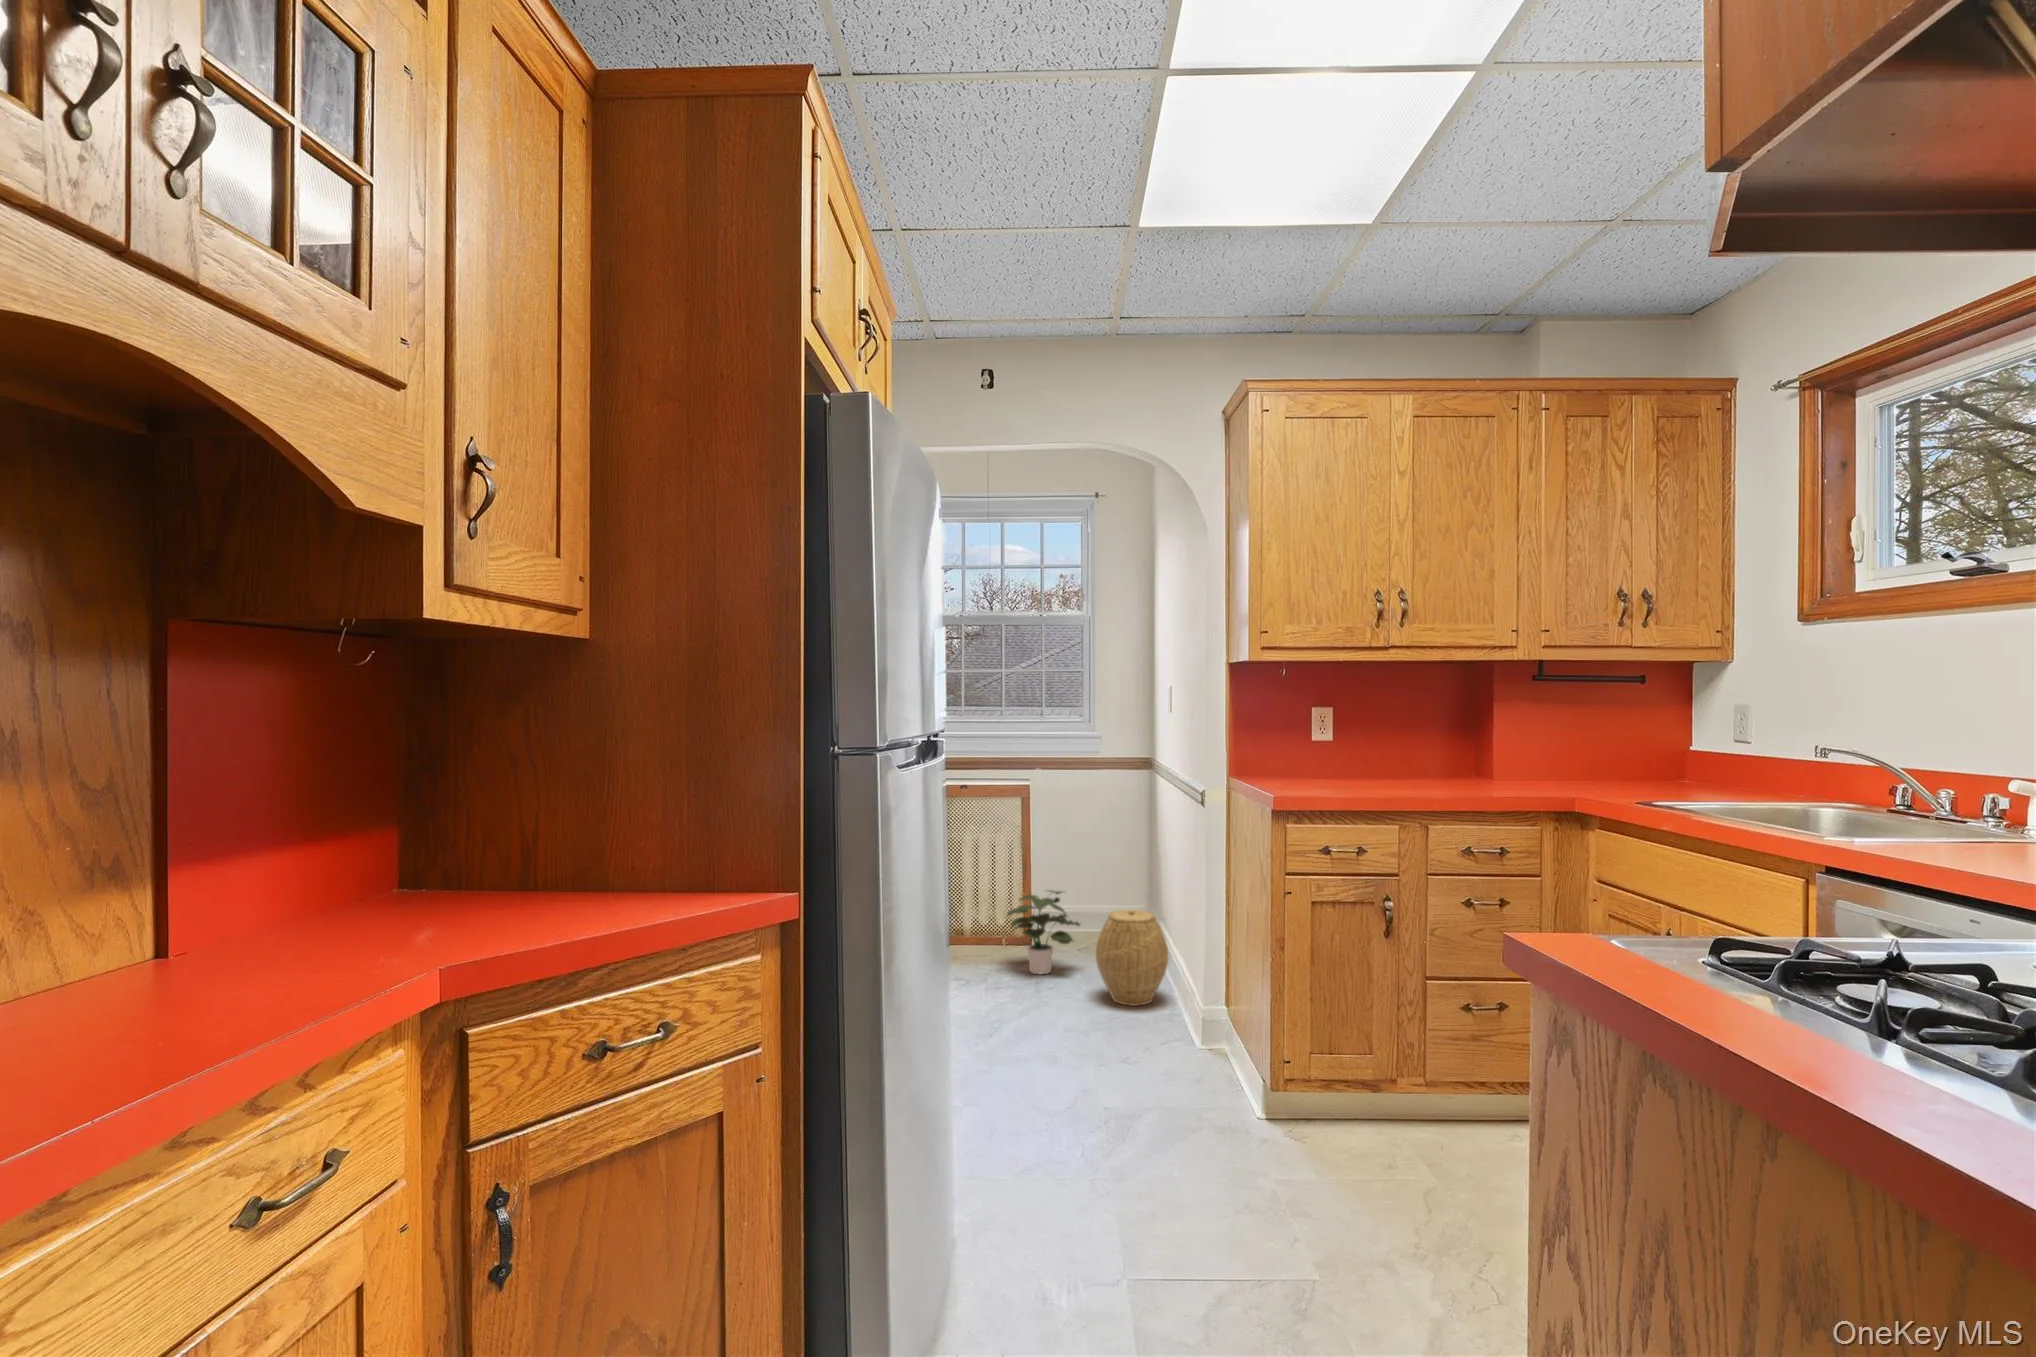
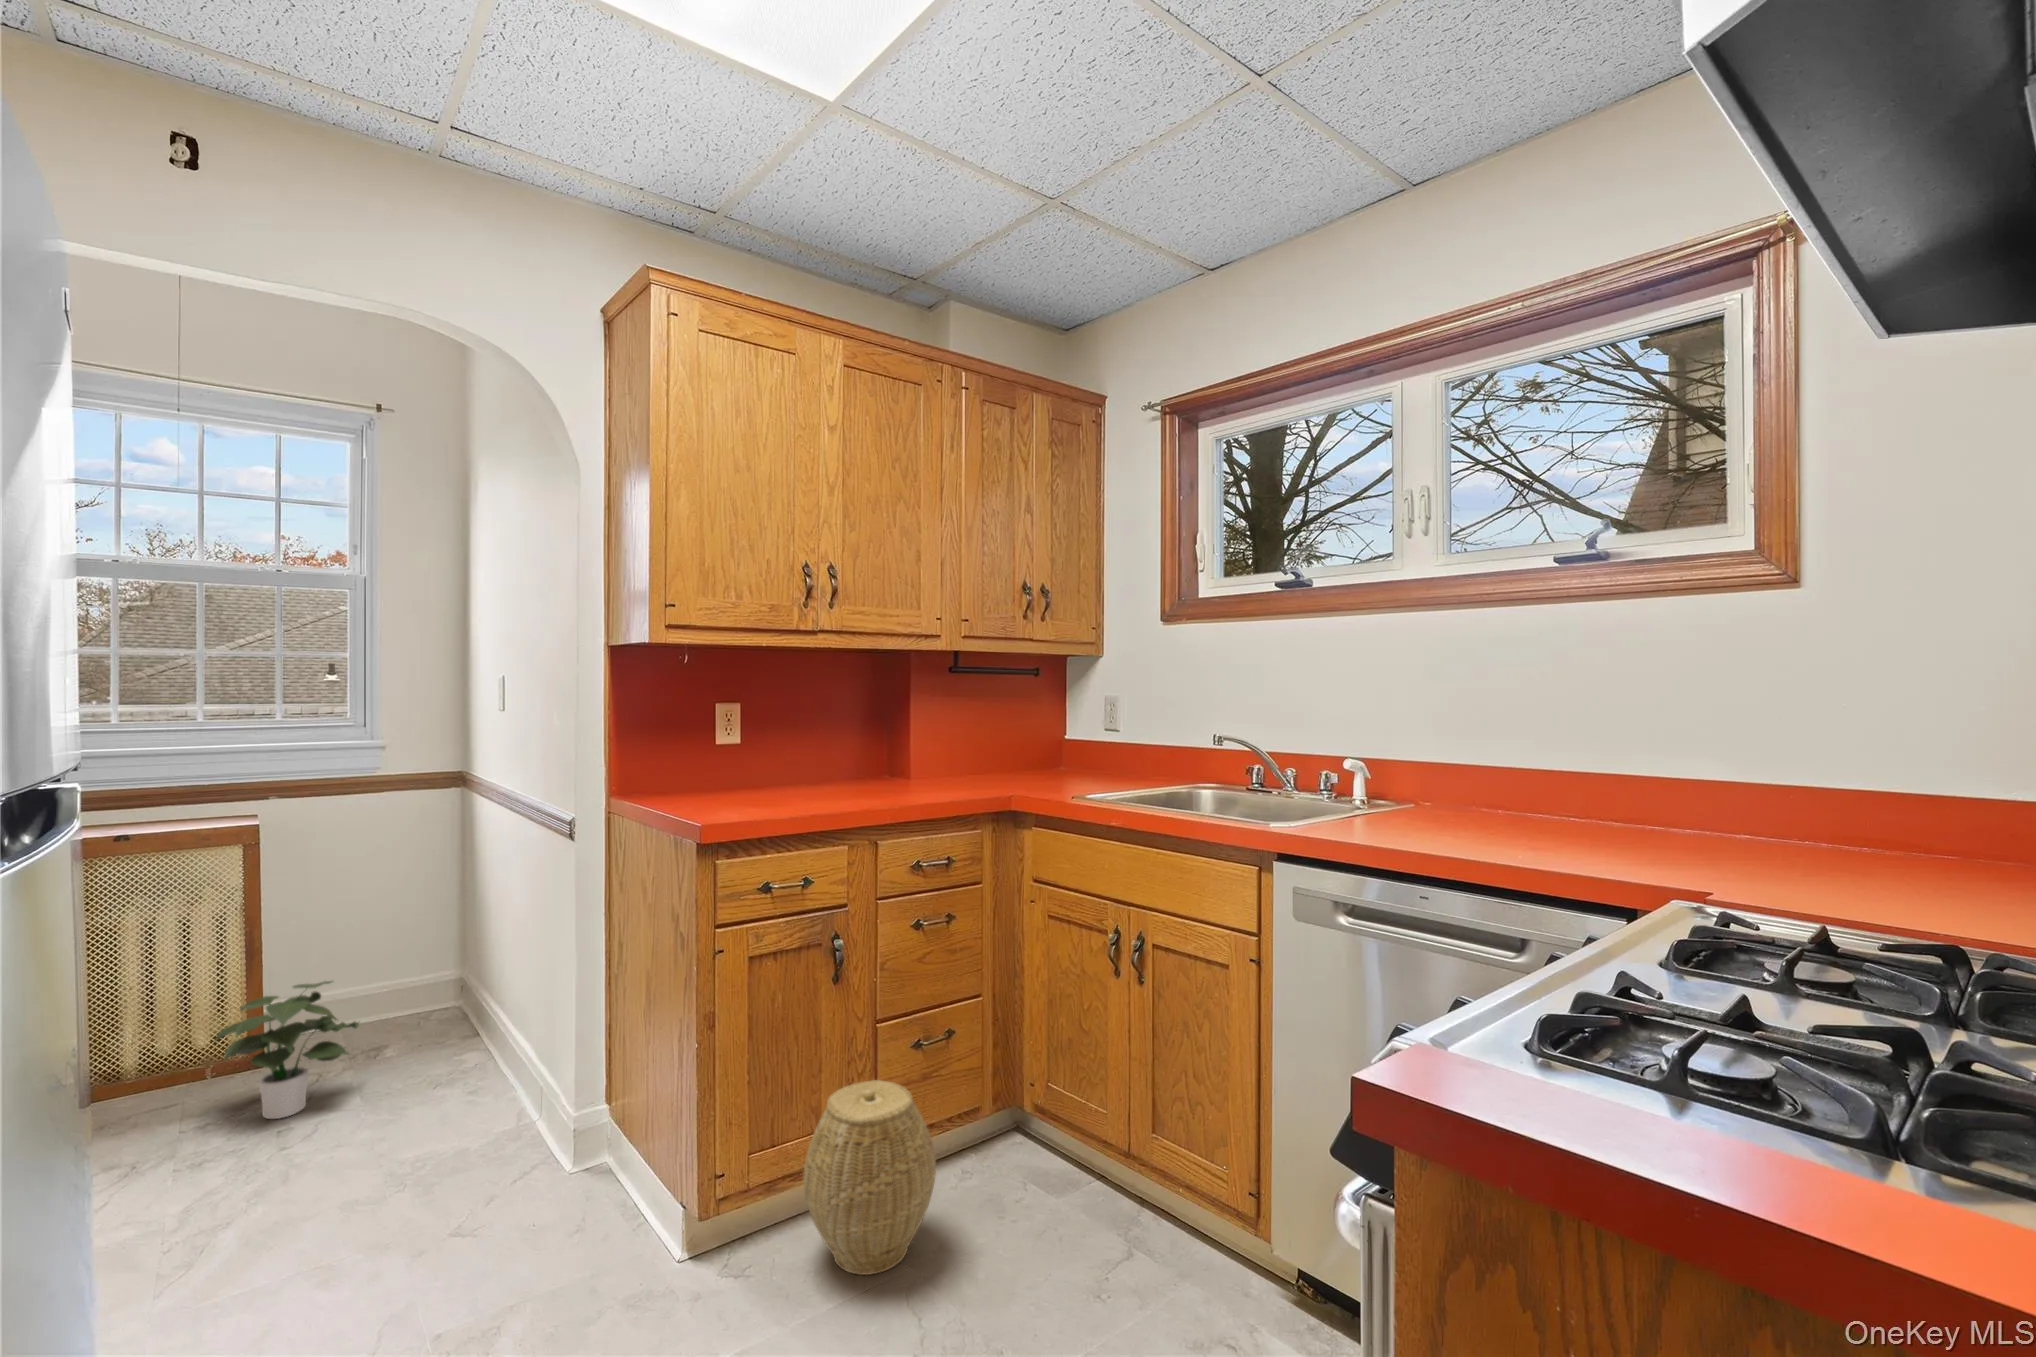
woven basket: present [1096,910,1168,1006] -> present [803,1080,936,1275]

